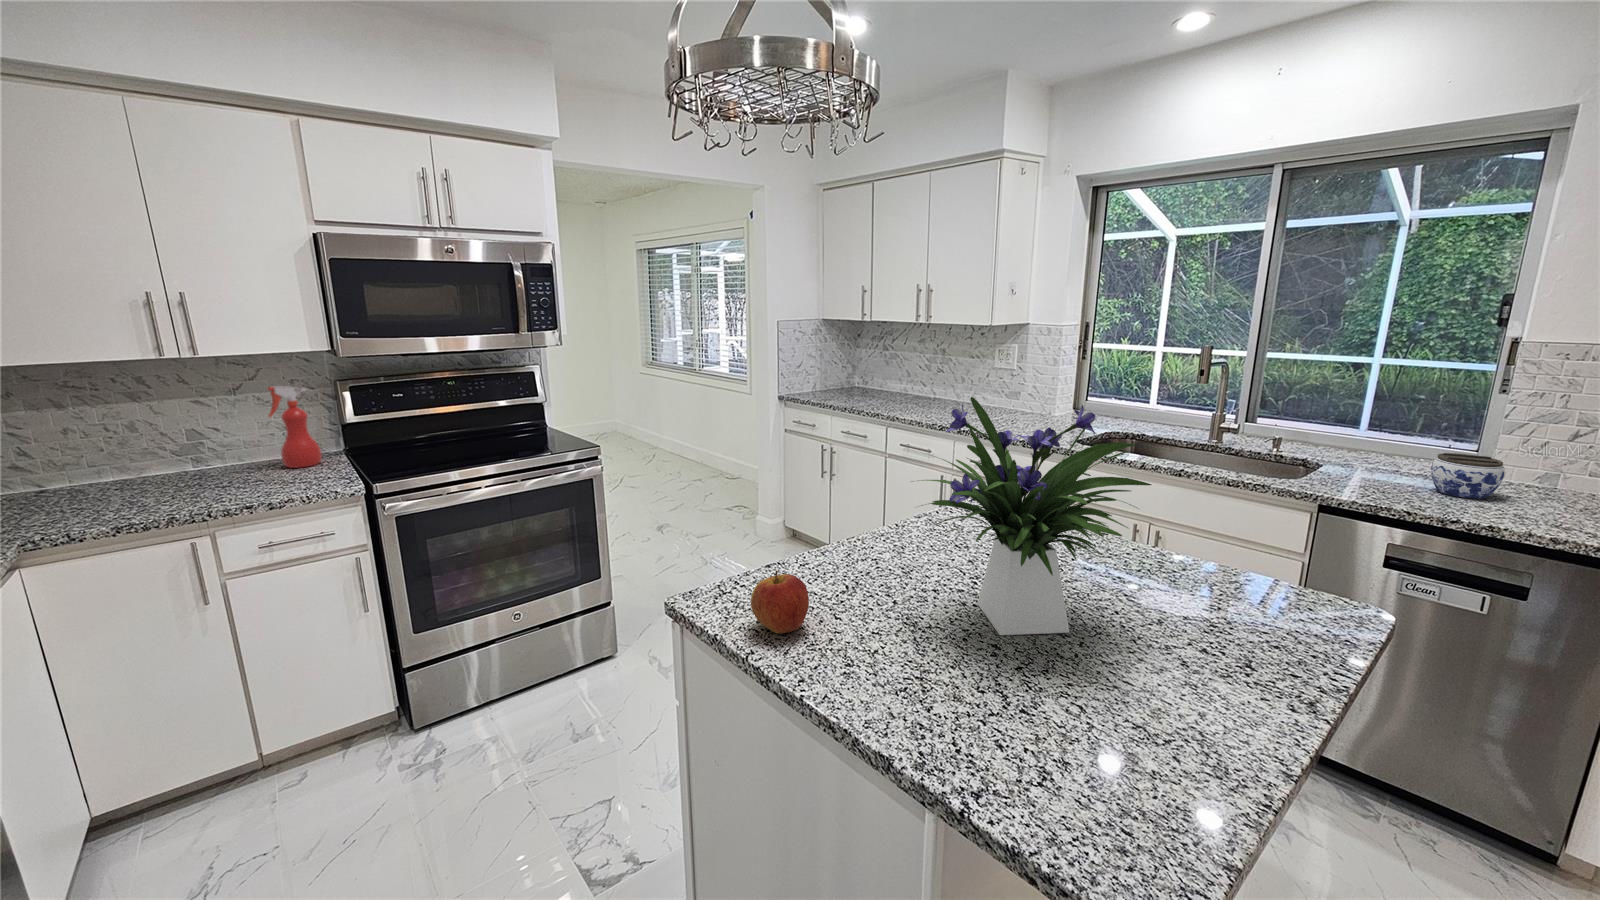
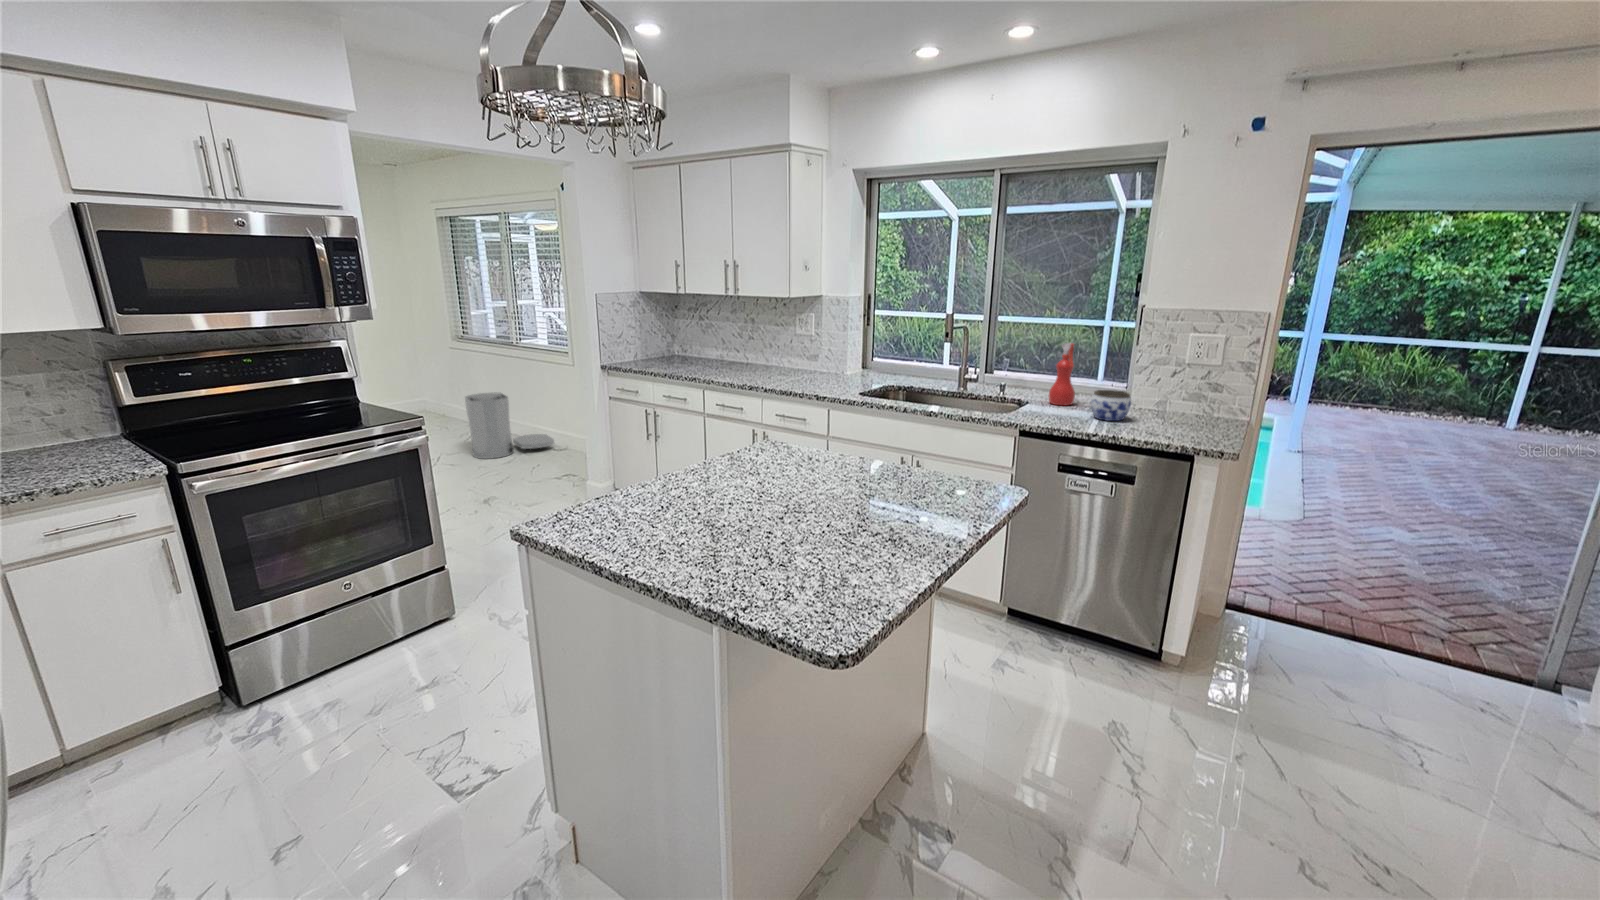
spray bottle: present [268,386,322,468] -> present [1048,343,1075,406]
flower arrangement: present [921,397,1152,635] -> none [703,355,862,527]
trash can: none [652,419,731,484] -> present [465,392,554,459]
apple: present [751,571,809,633] -> none [585,493,631,540]

